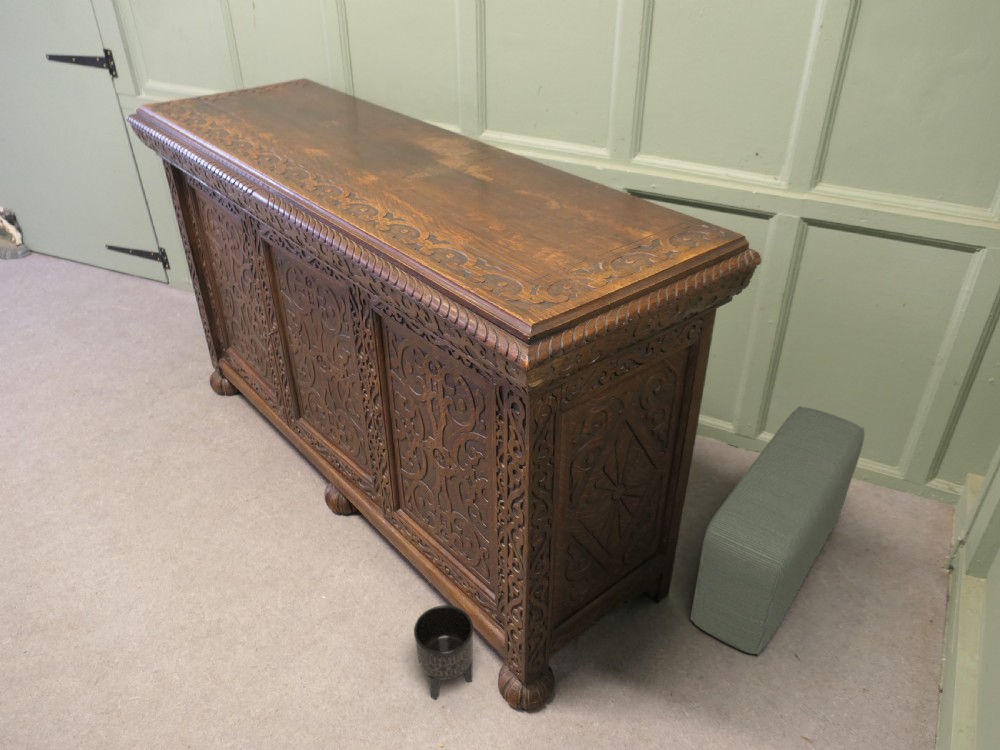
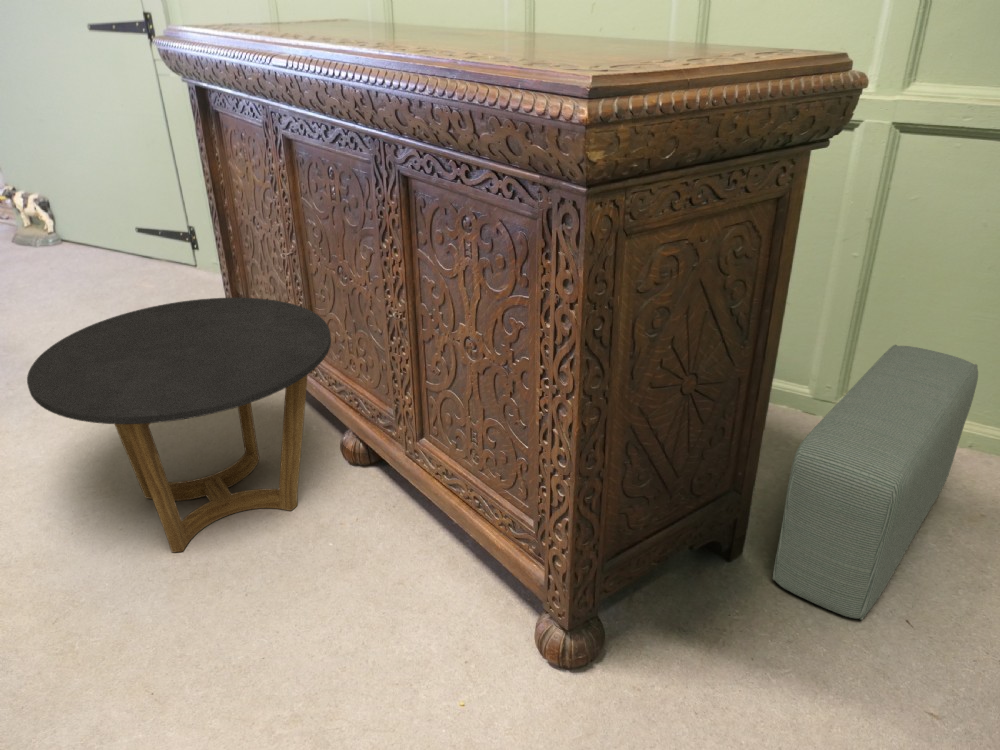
side table: none [55,375,316,611] -> present [27,298,331,552]
planter: present [414,605,473,699] -> none [433,535,506,653]

